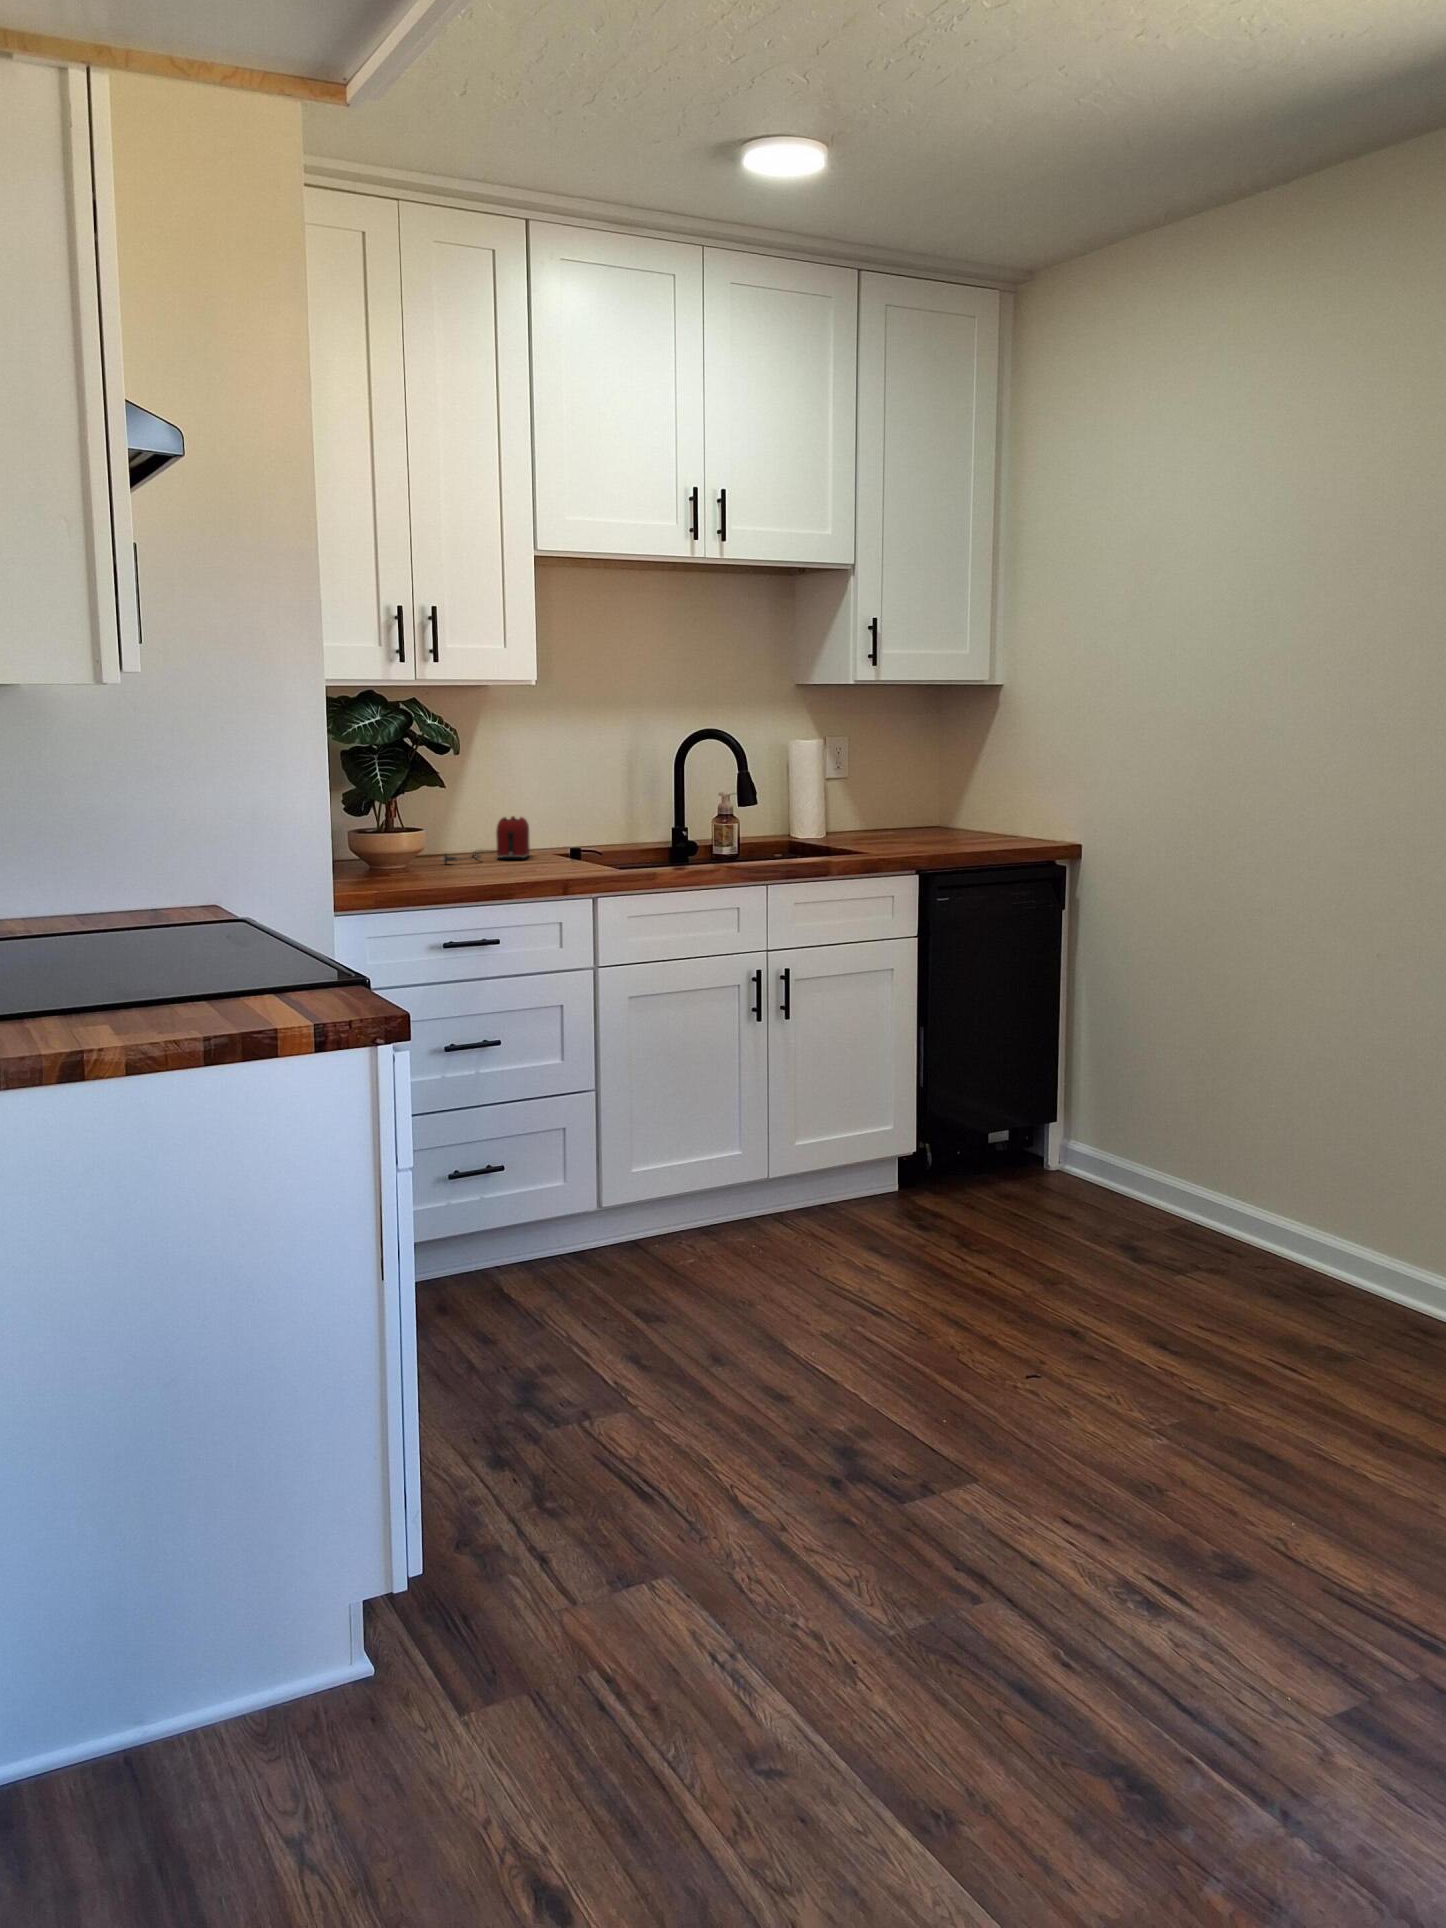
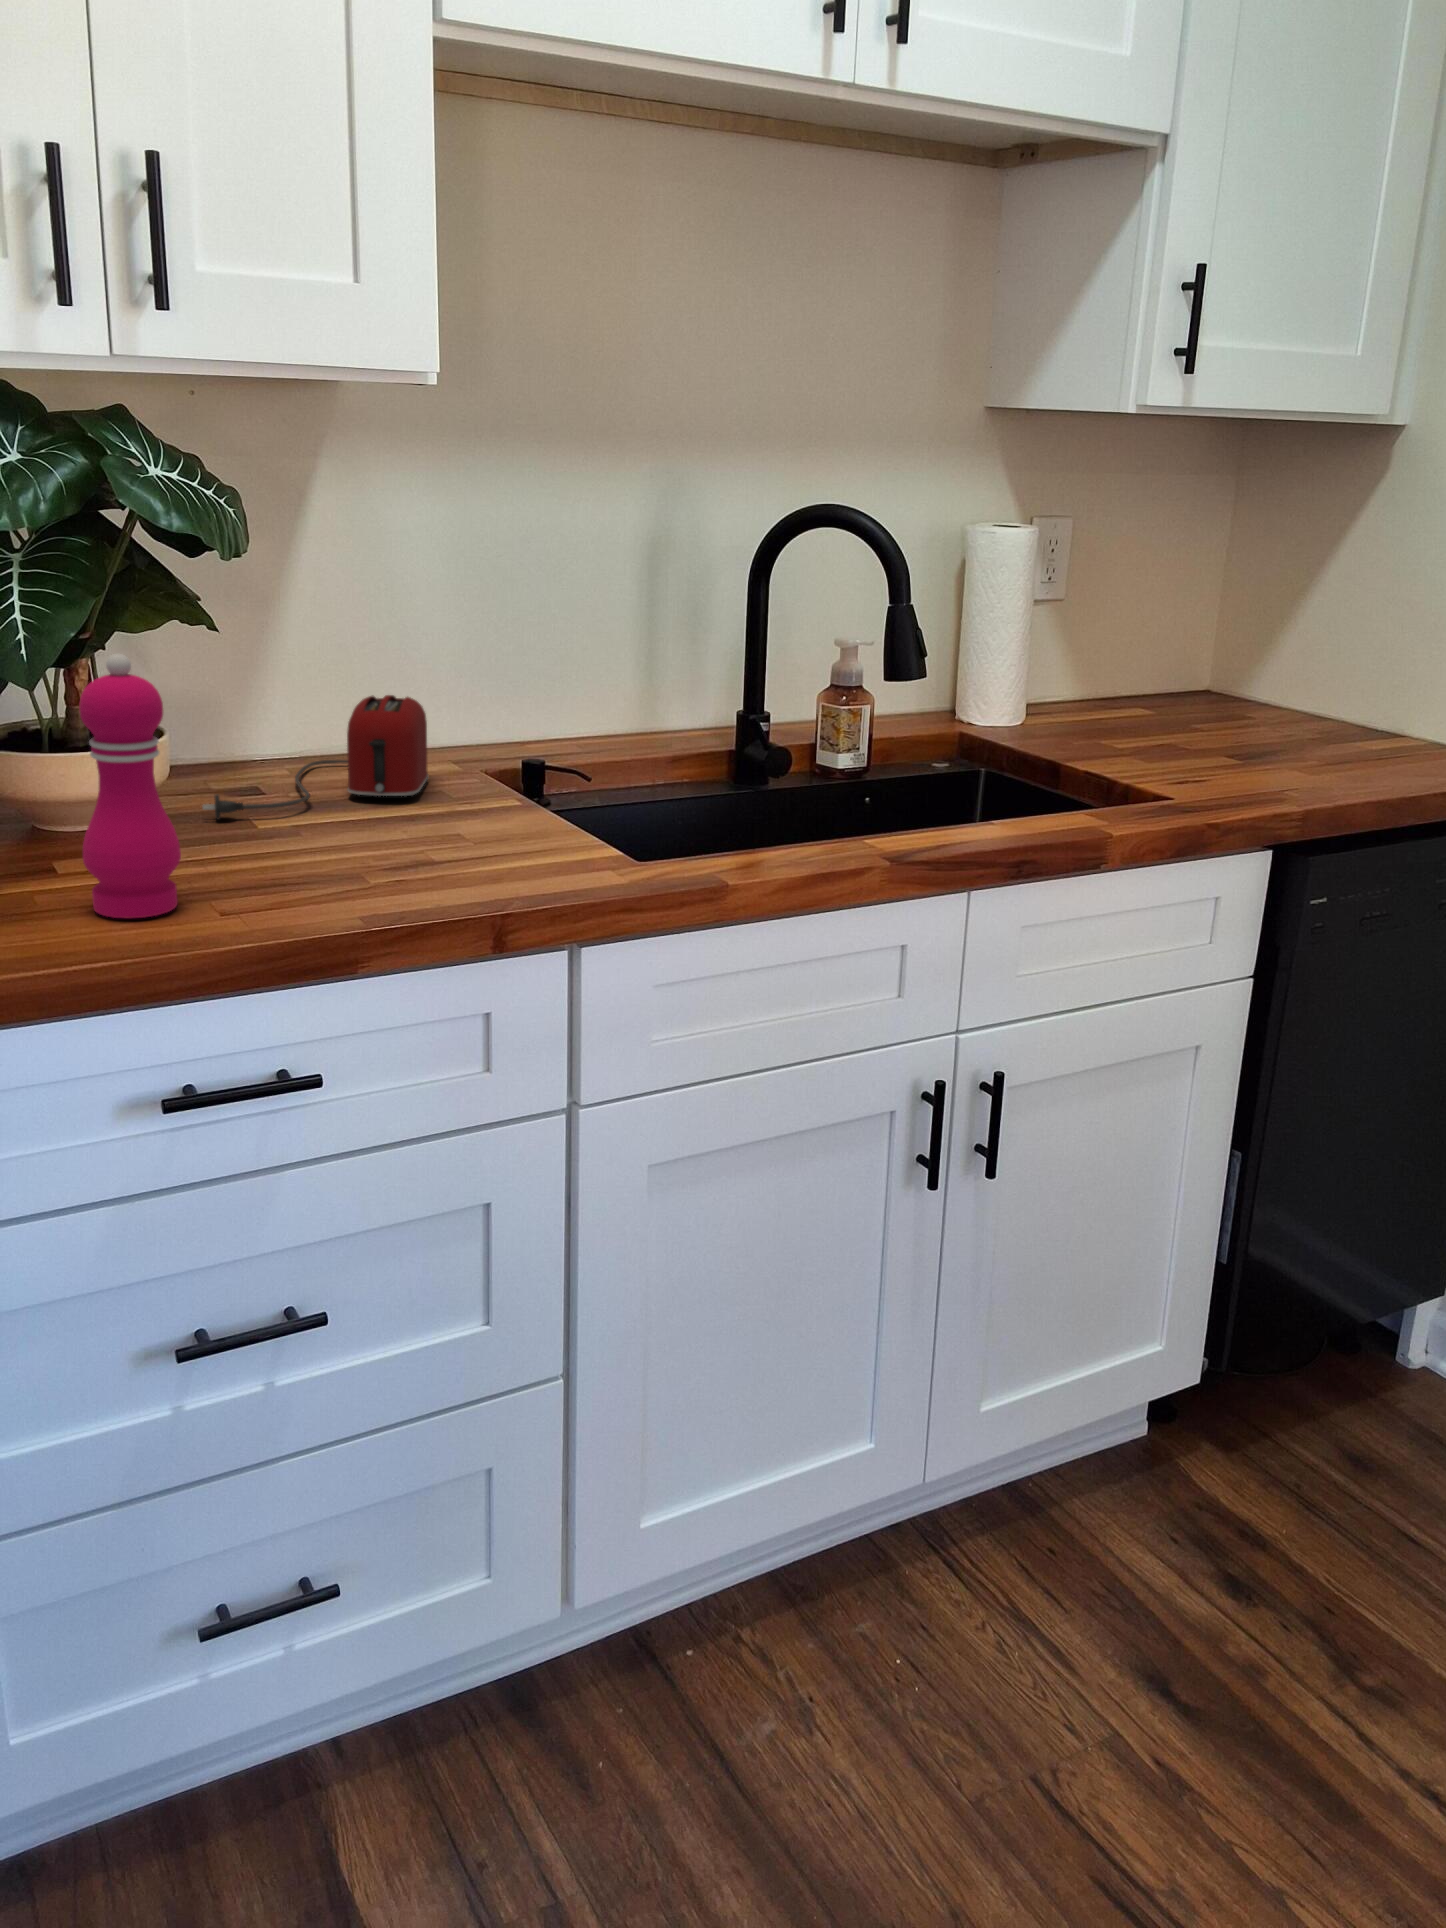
pepper mill: none [412,784,448,881] -> present [79,654,181,918]

